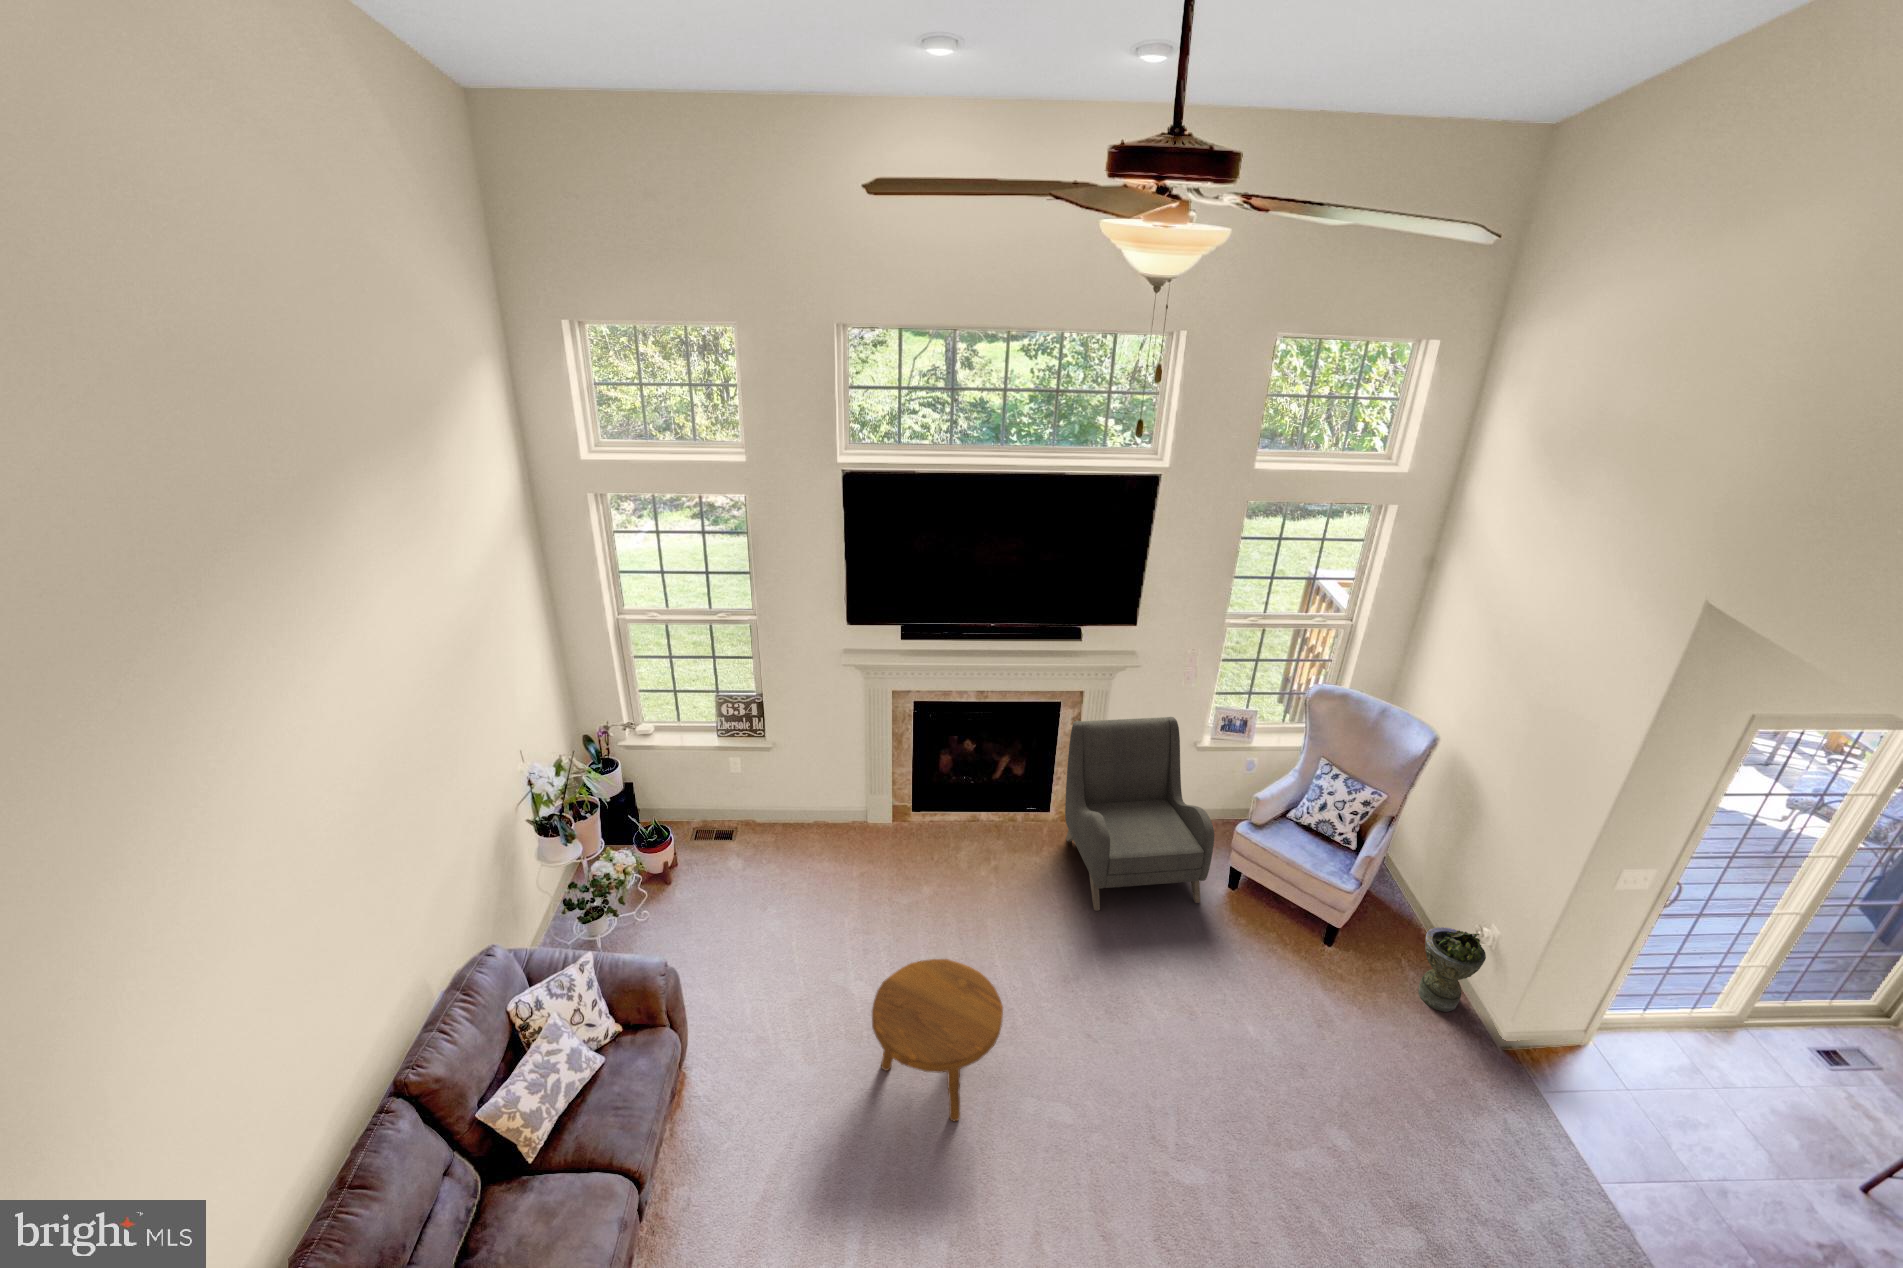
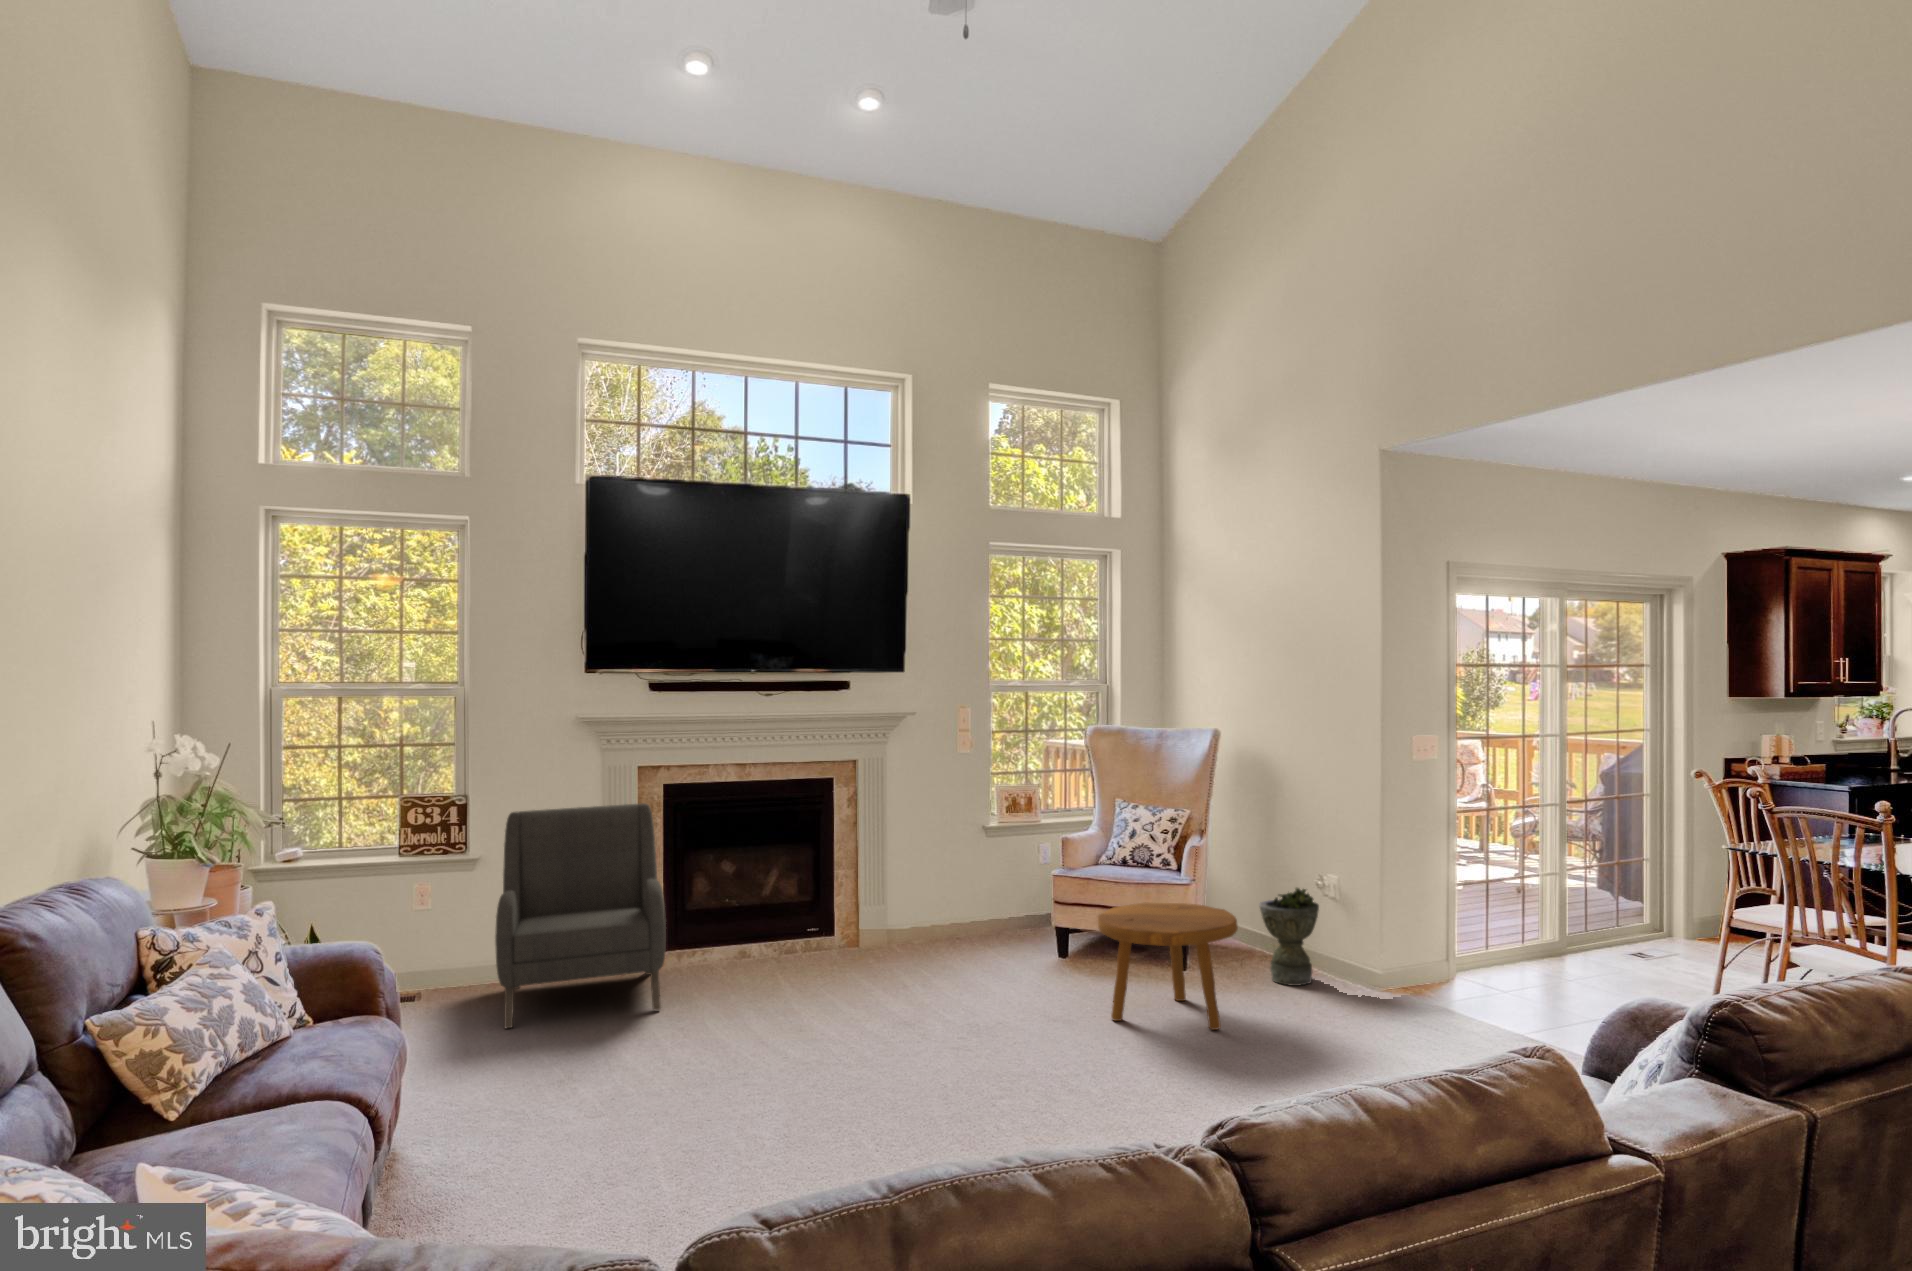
armchair: present [1065,717,1214,911] -> present [495,803,666,1029]
footstool: present [872,959,1003,1121] -> present [1098,903,1238,1030]

